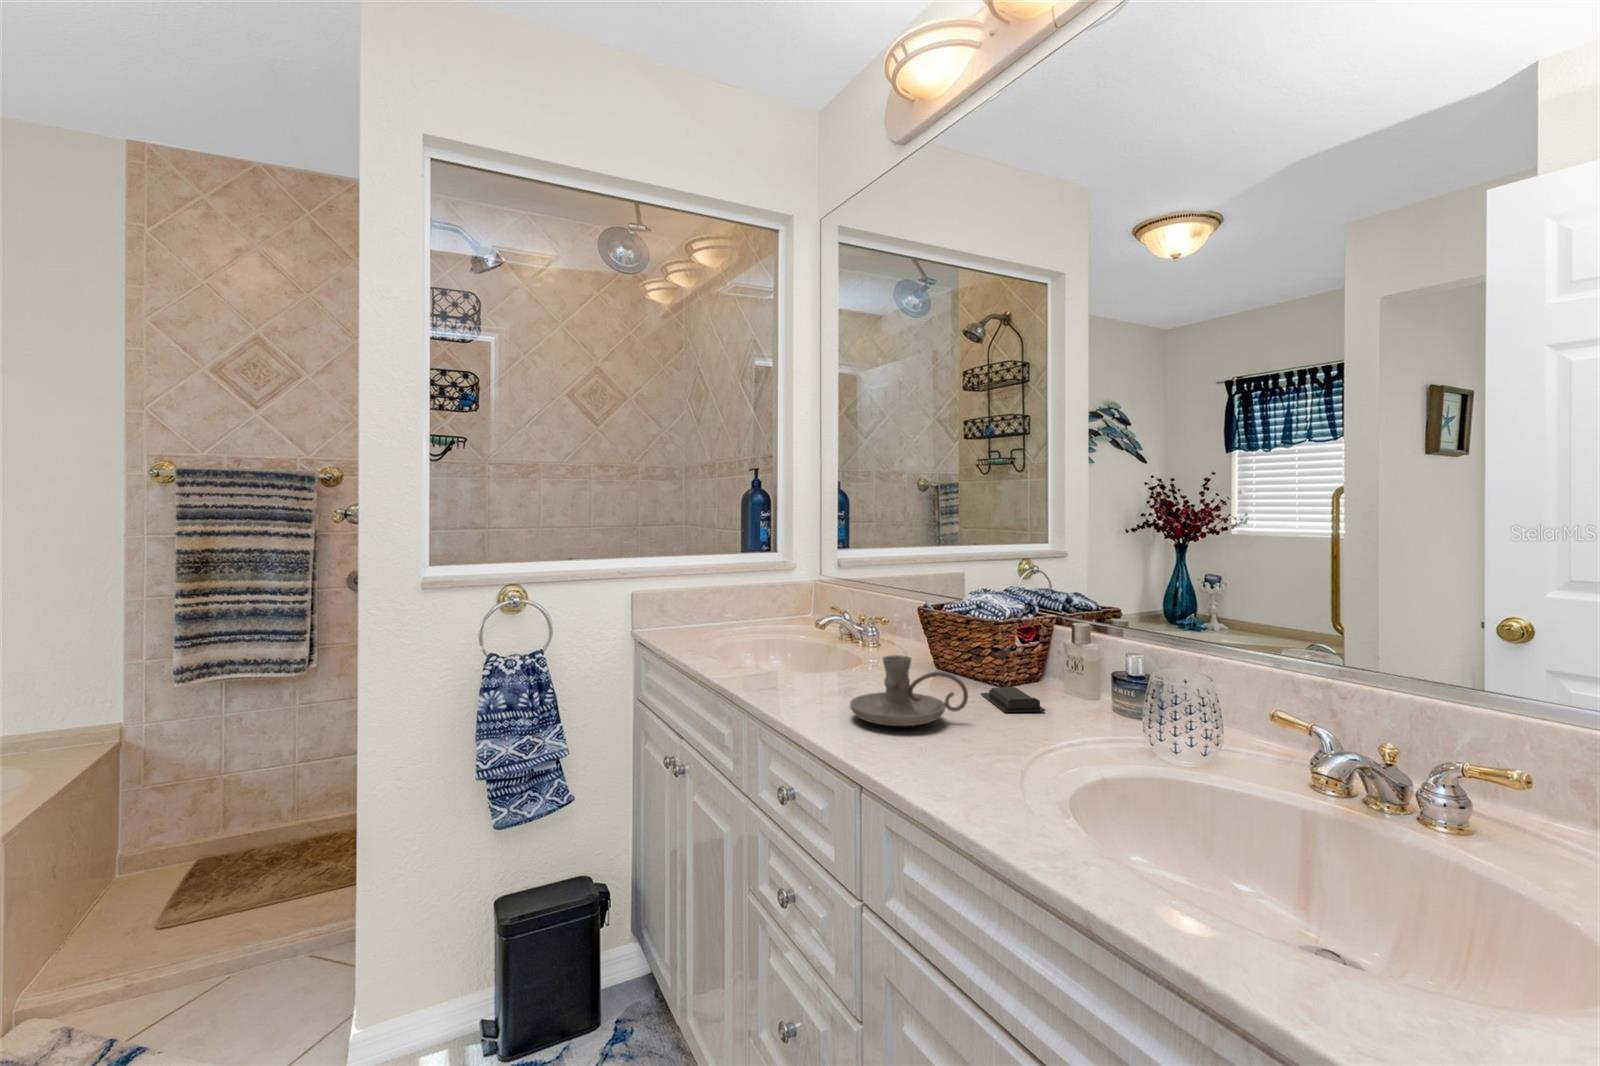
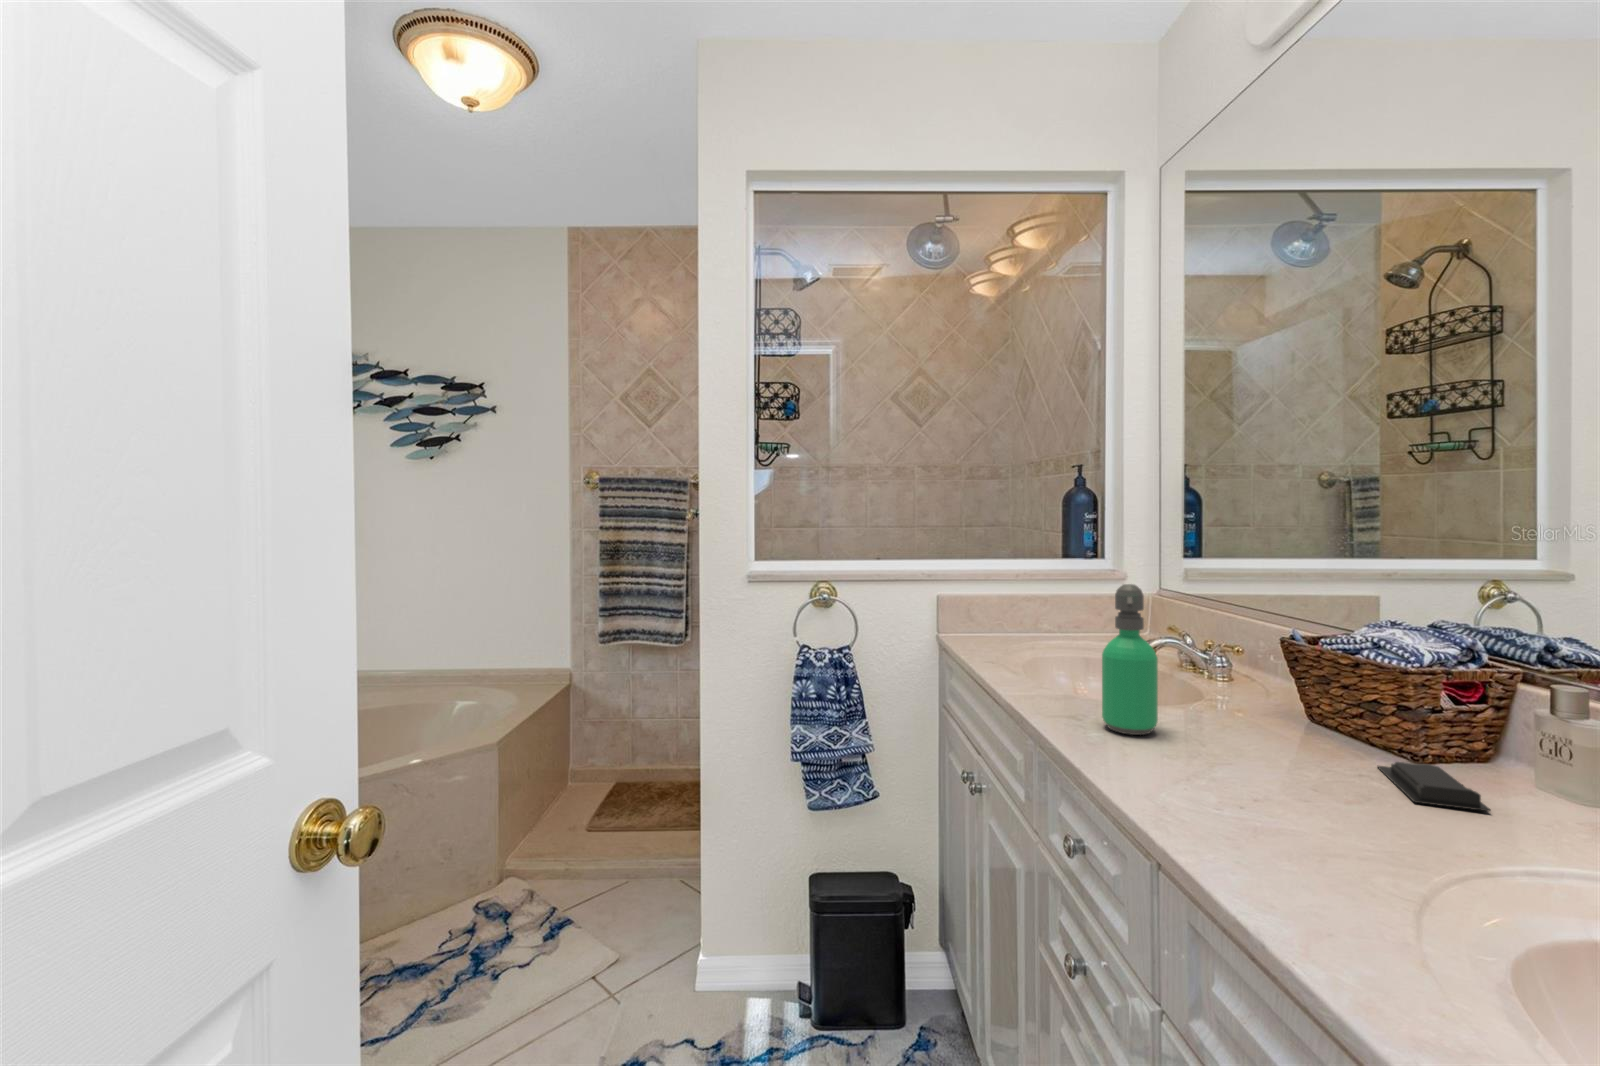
soap dispenser: none [794,567,837,693] -> present [1102,584,1158,735]
candle holder: present [850,655,968,726] -> none [1165,704,1347,802]

